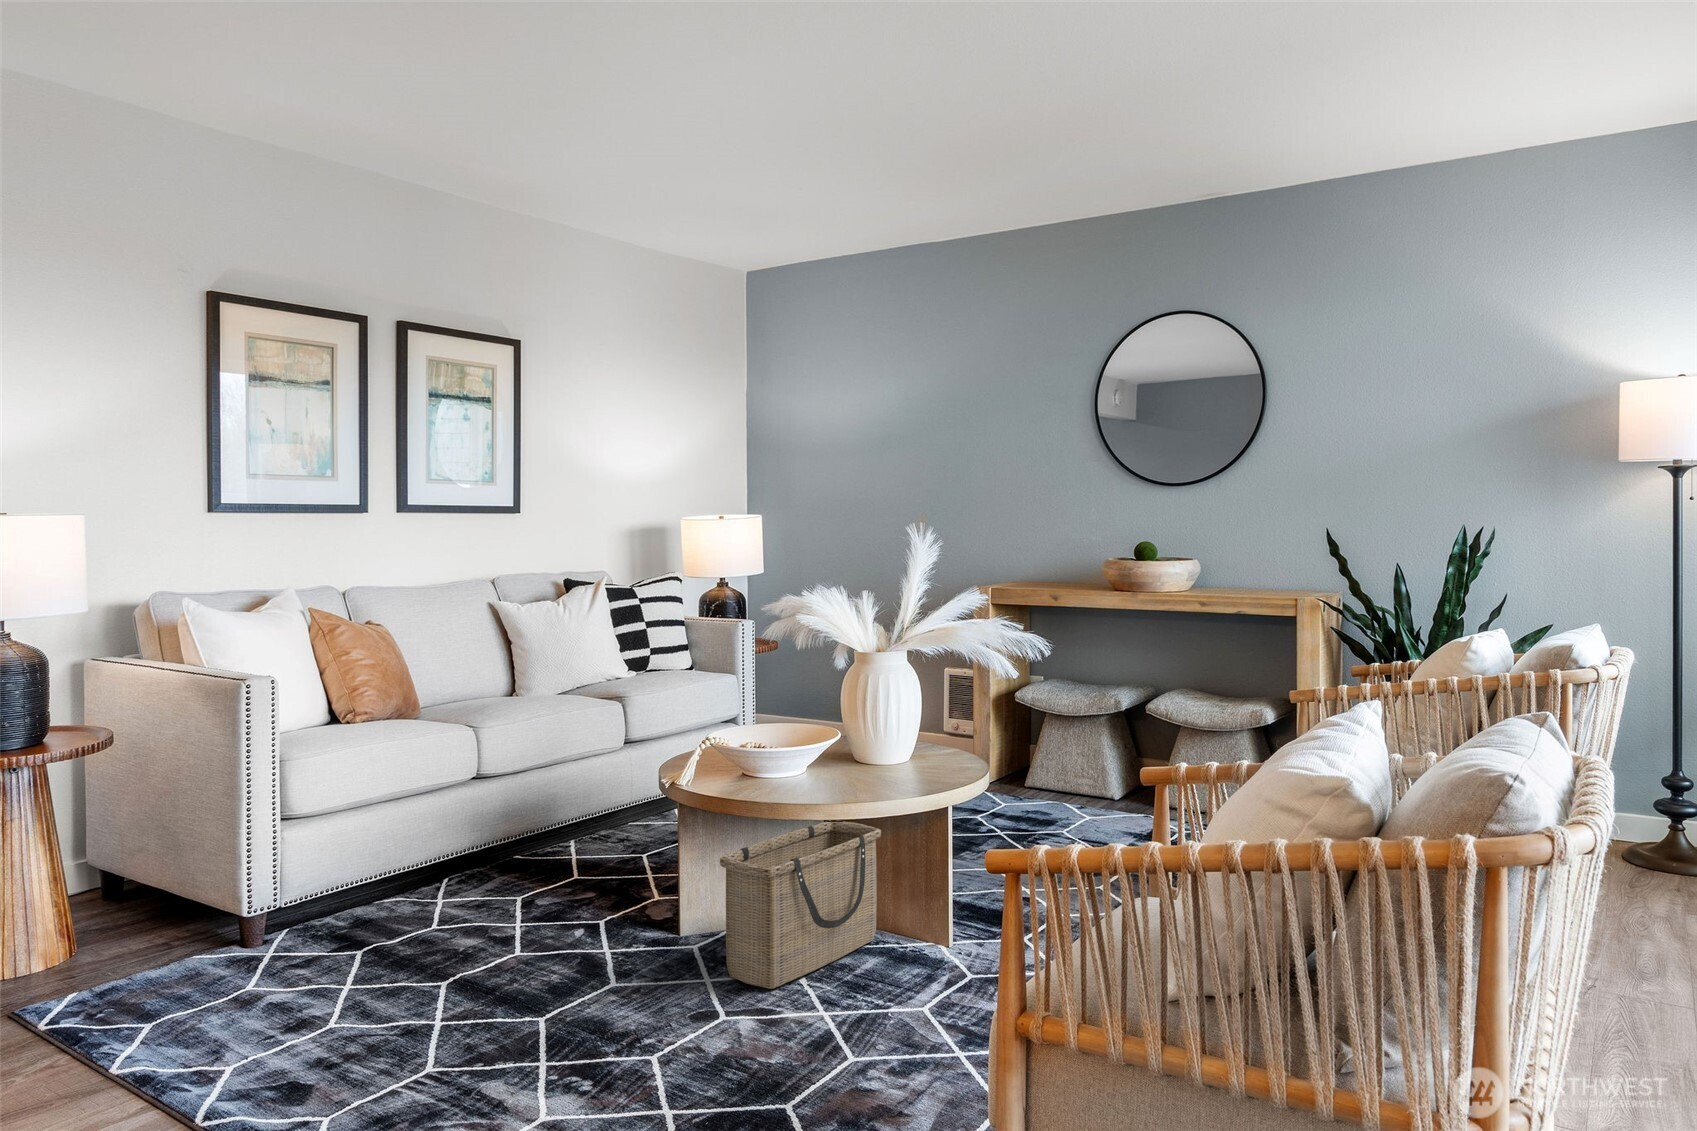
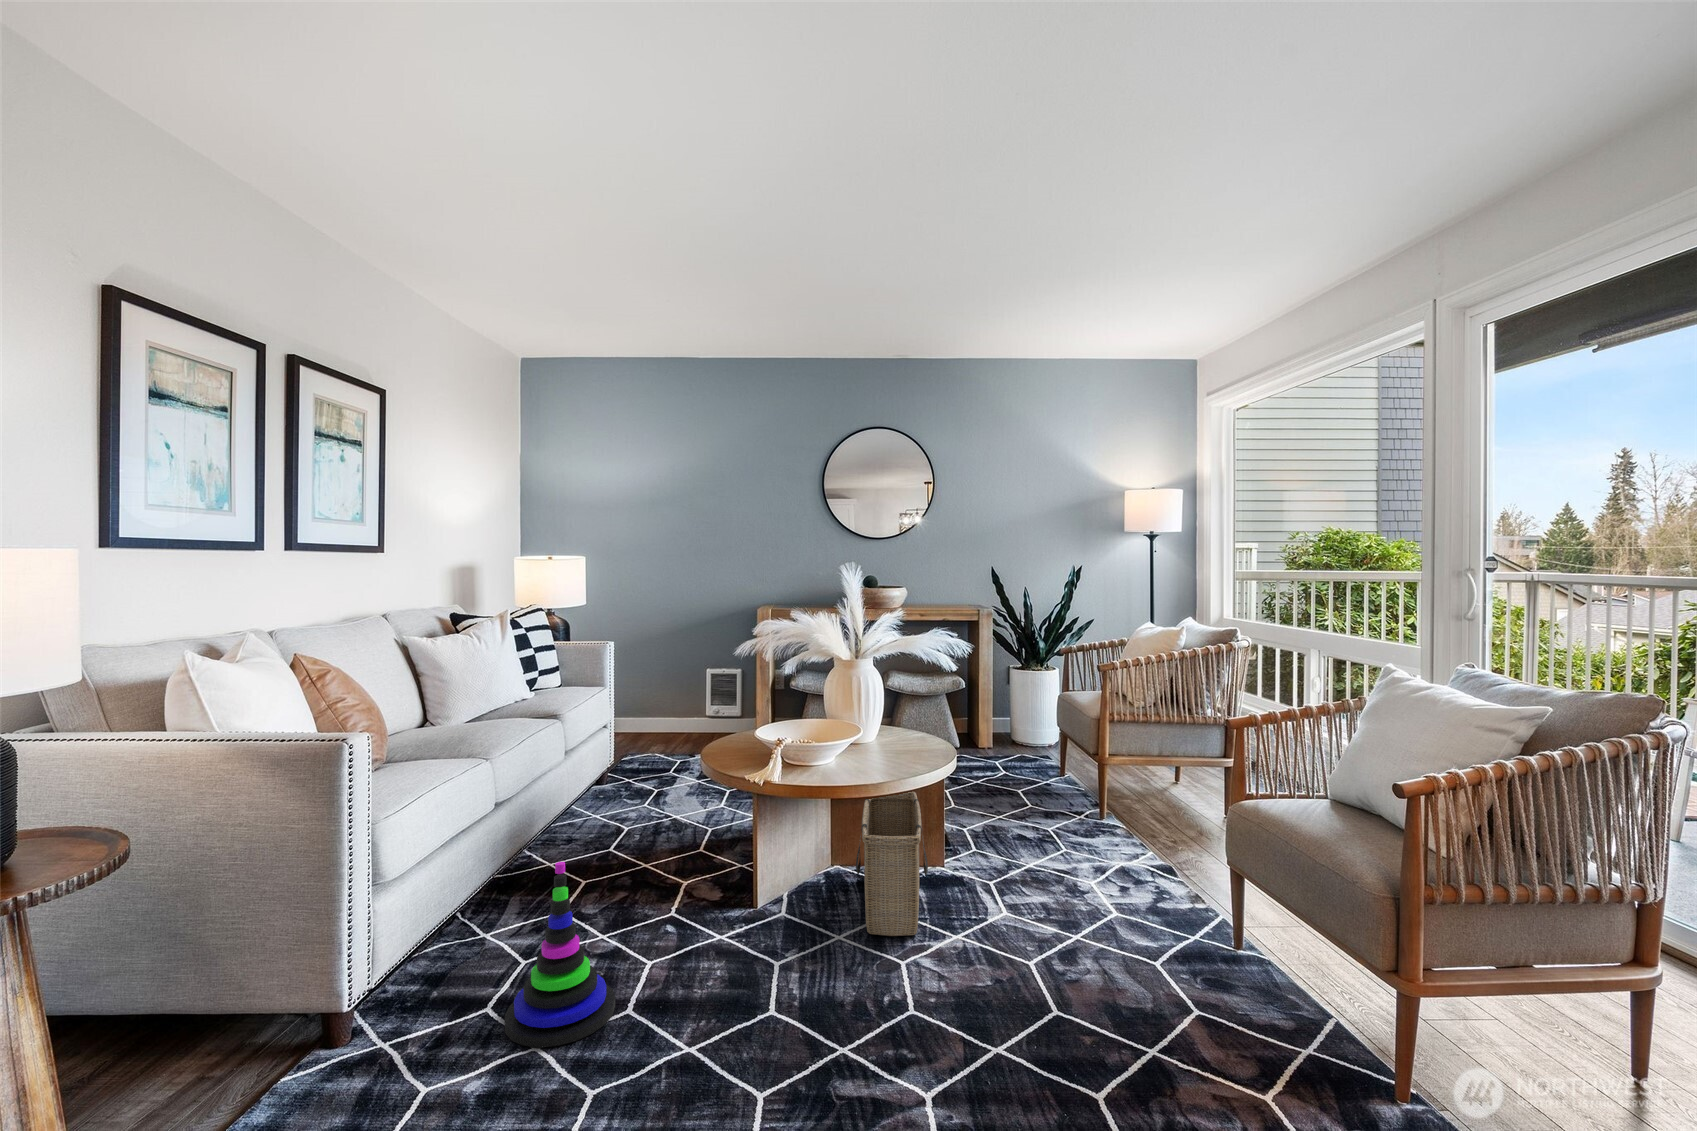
stacking toy: none [342,819,450,985] -> present [505,862,615,1047]

